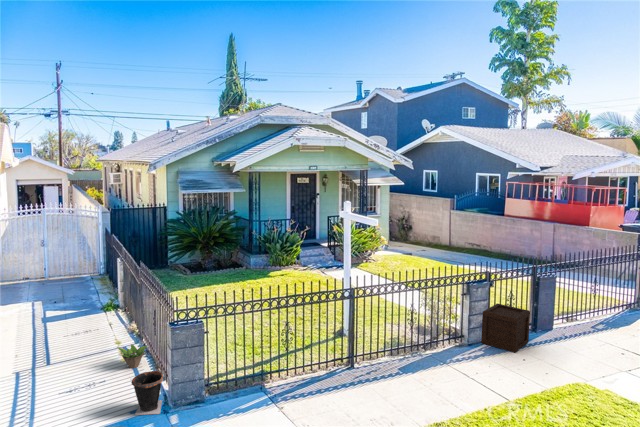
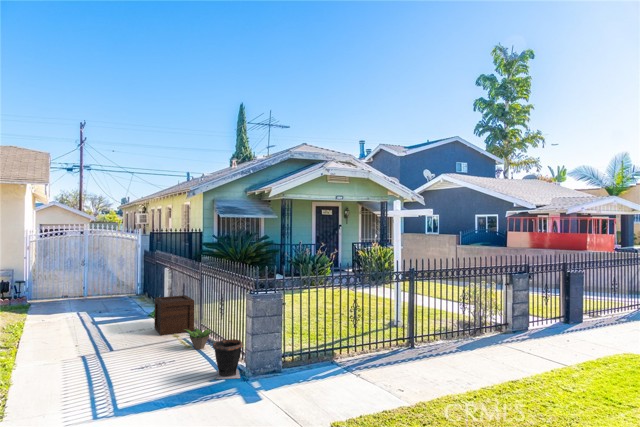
wooden crate: present [481,304,530,353] -> present [154,295,194,336]

